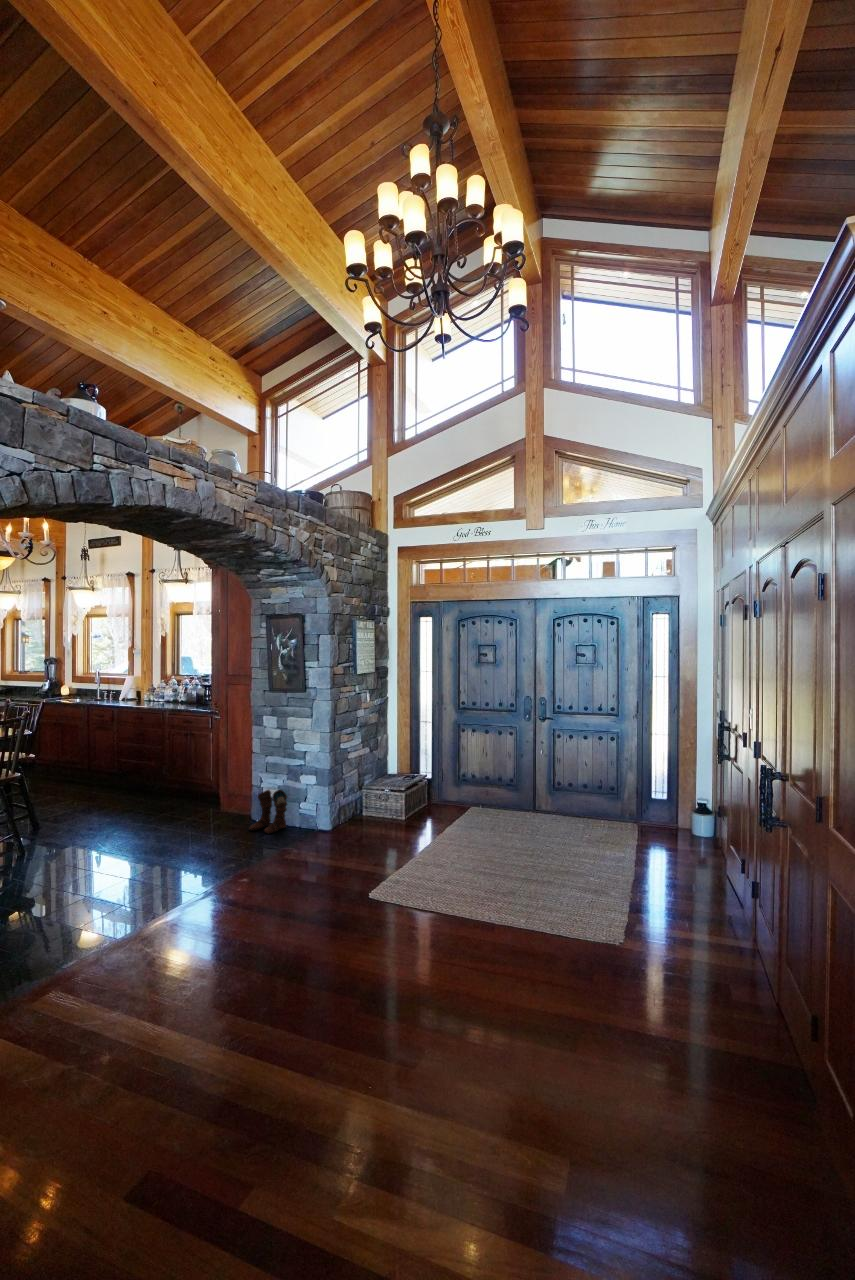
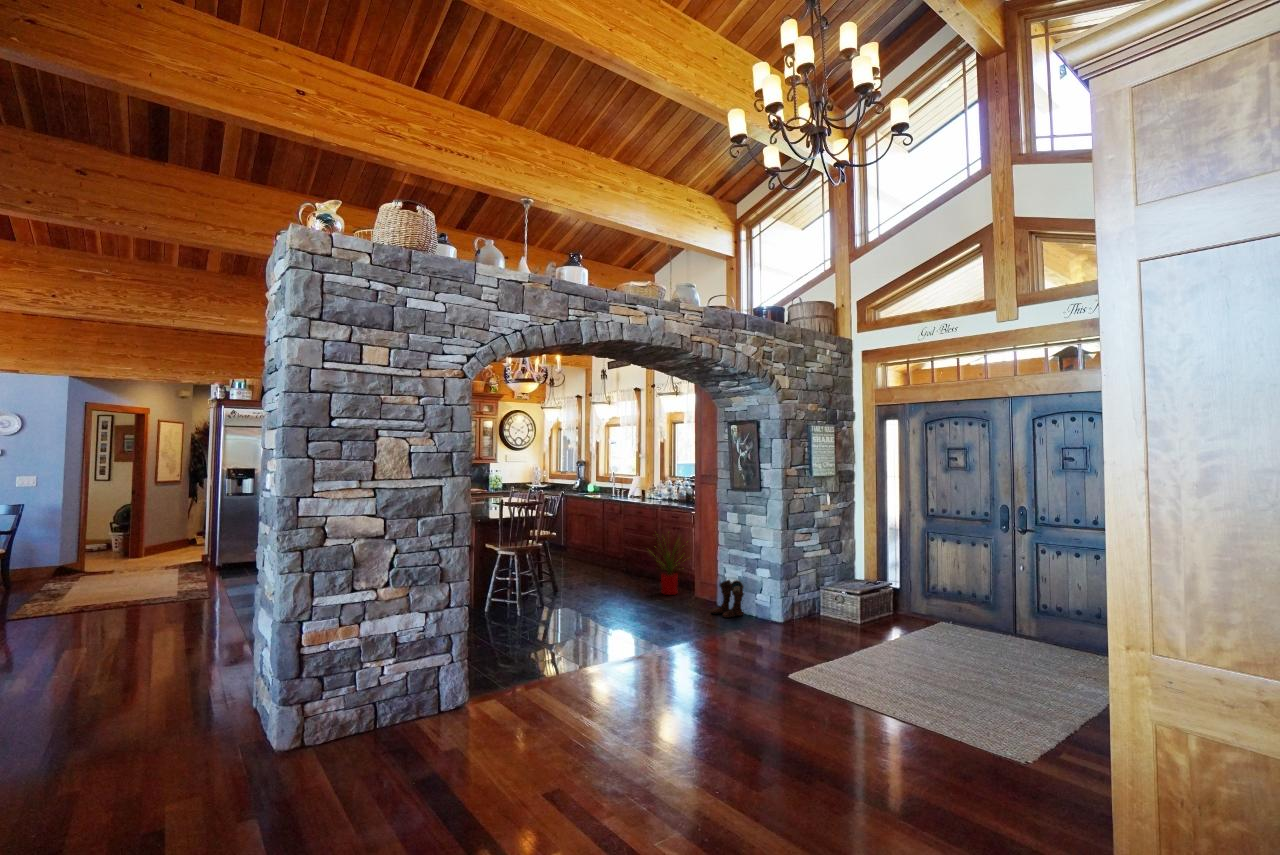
house plant: none [158,737,216,813] -> present [657,543,678,595]

